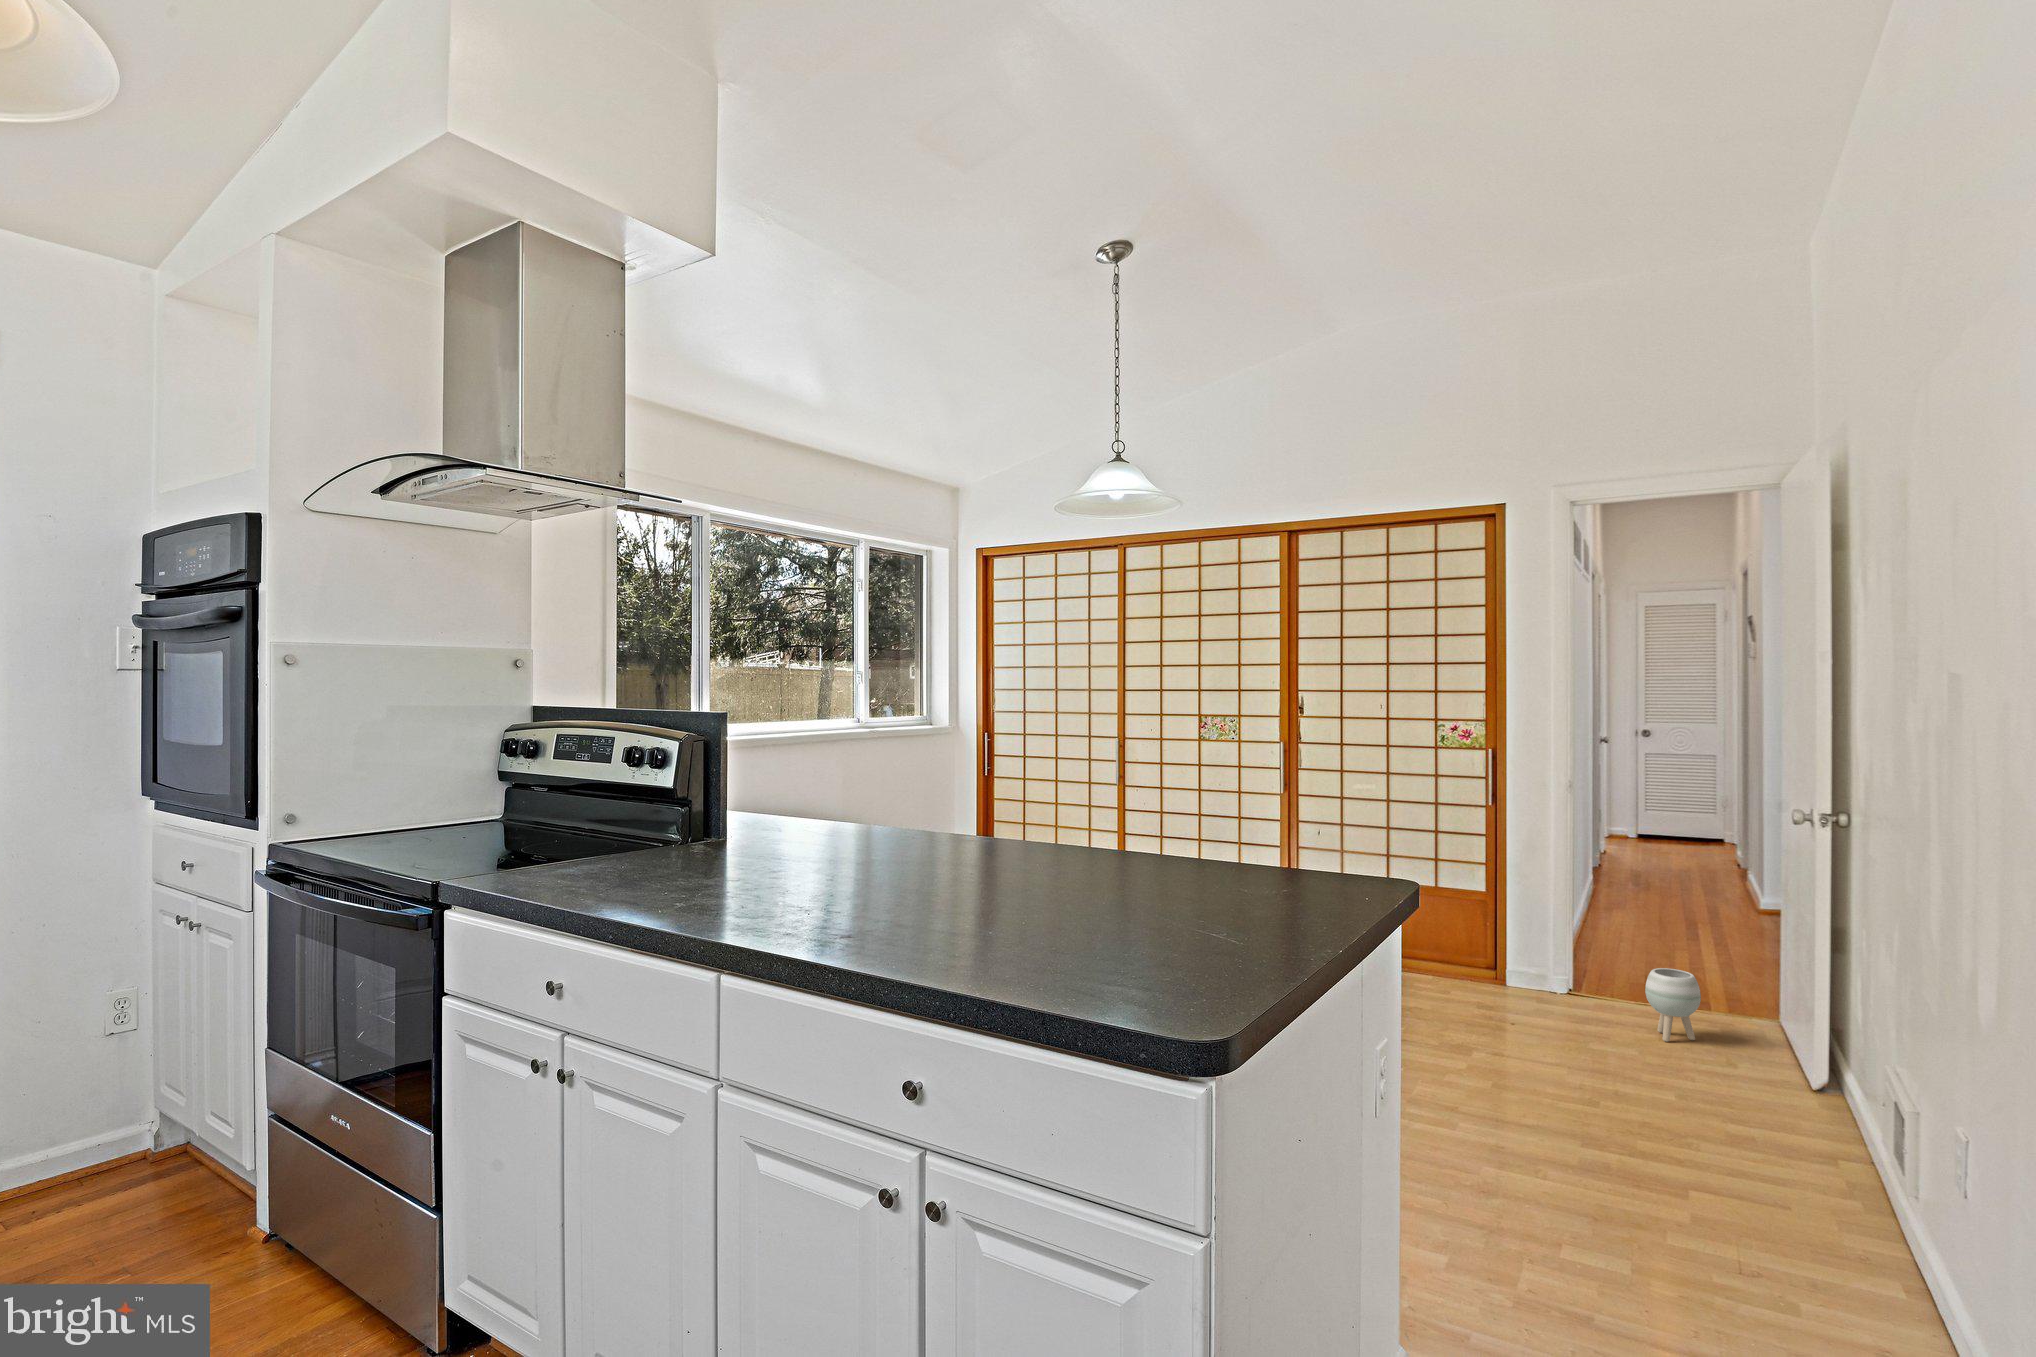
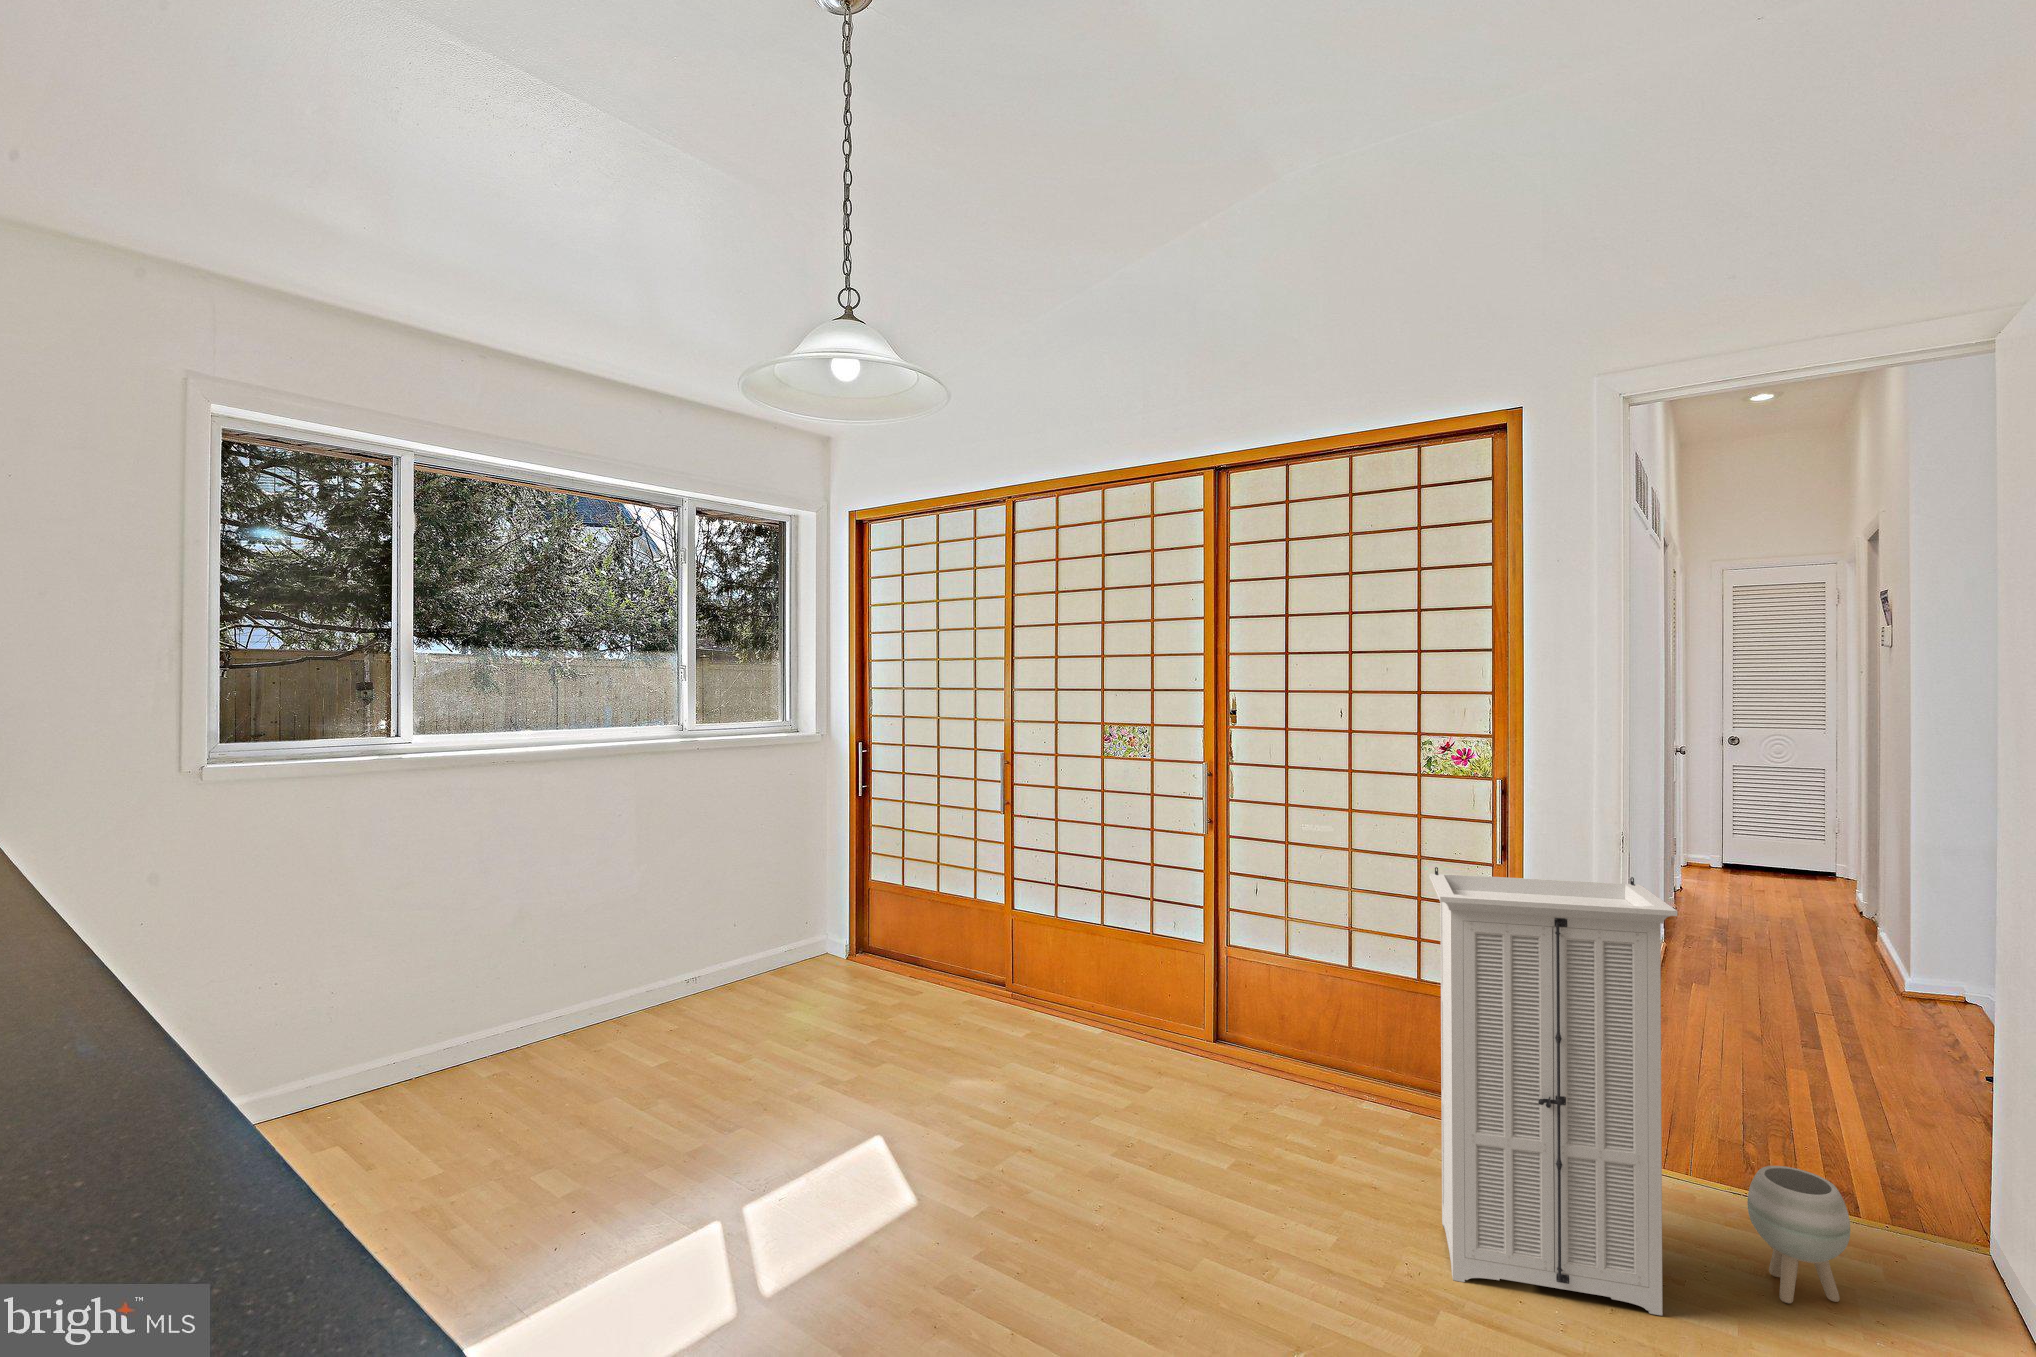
storage cabinet: none [1459,799,1607,1048] -> present [1430,867,1678,1316]

